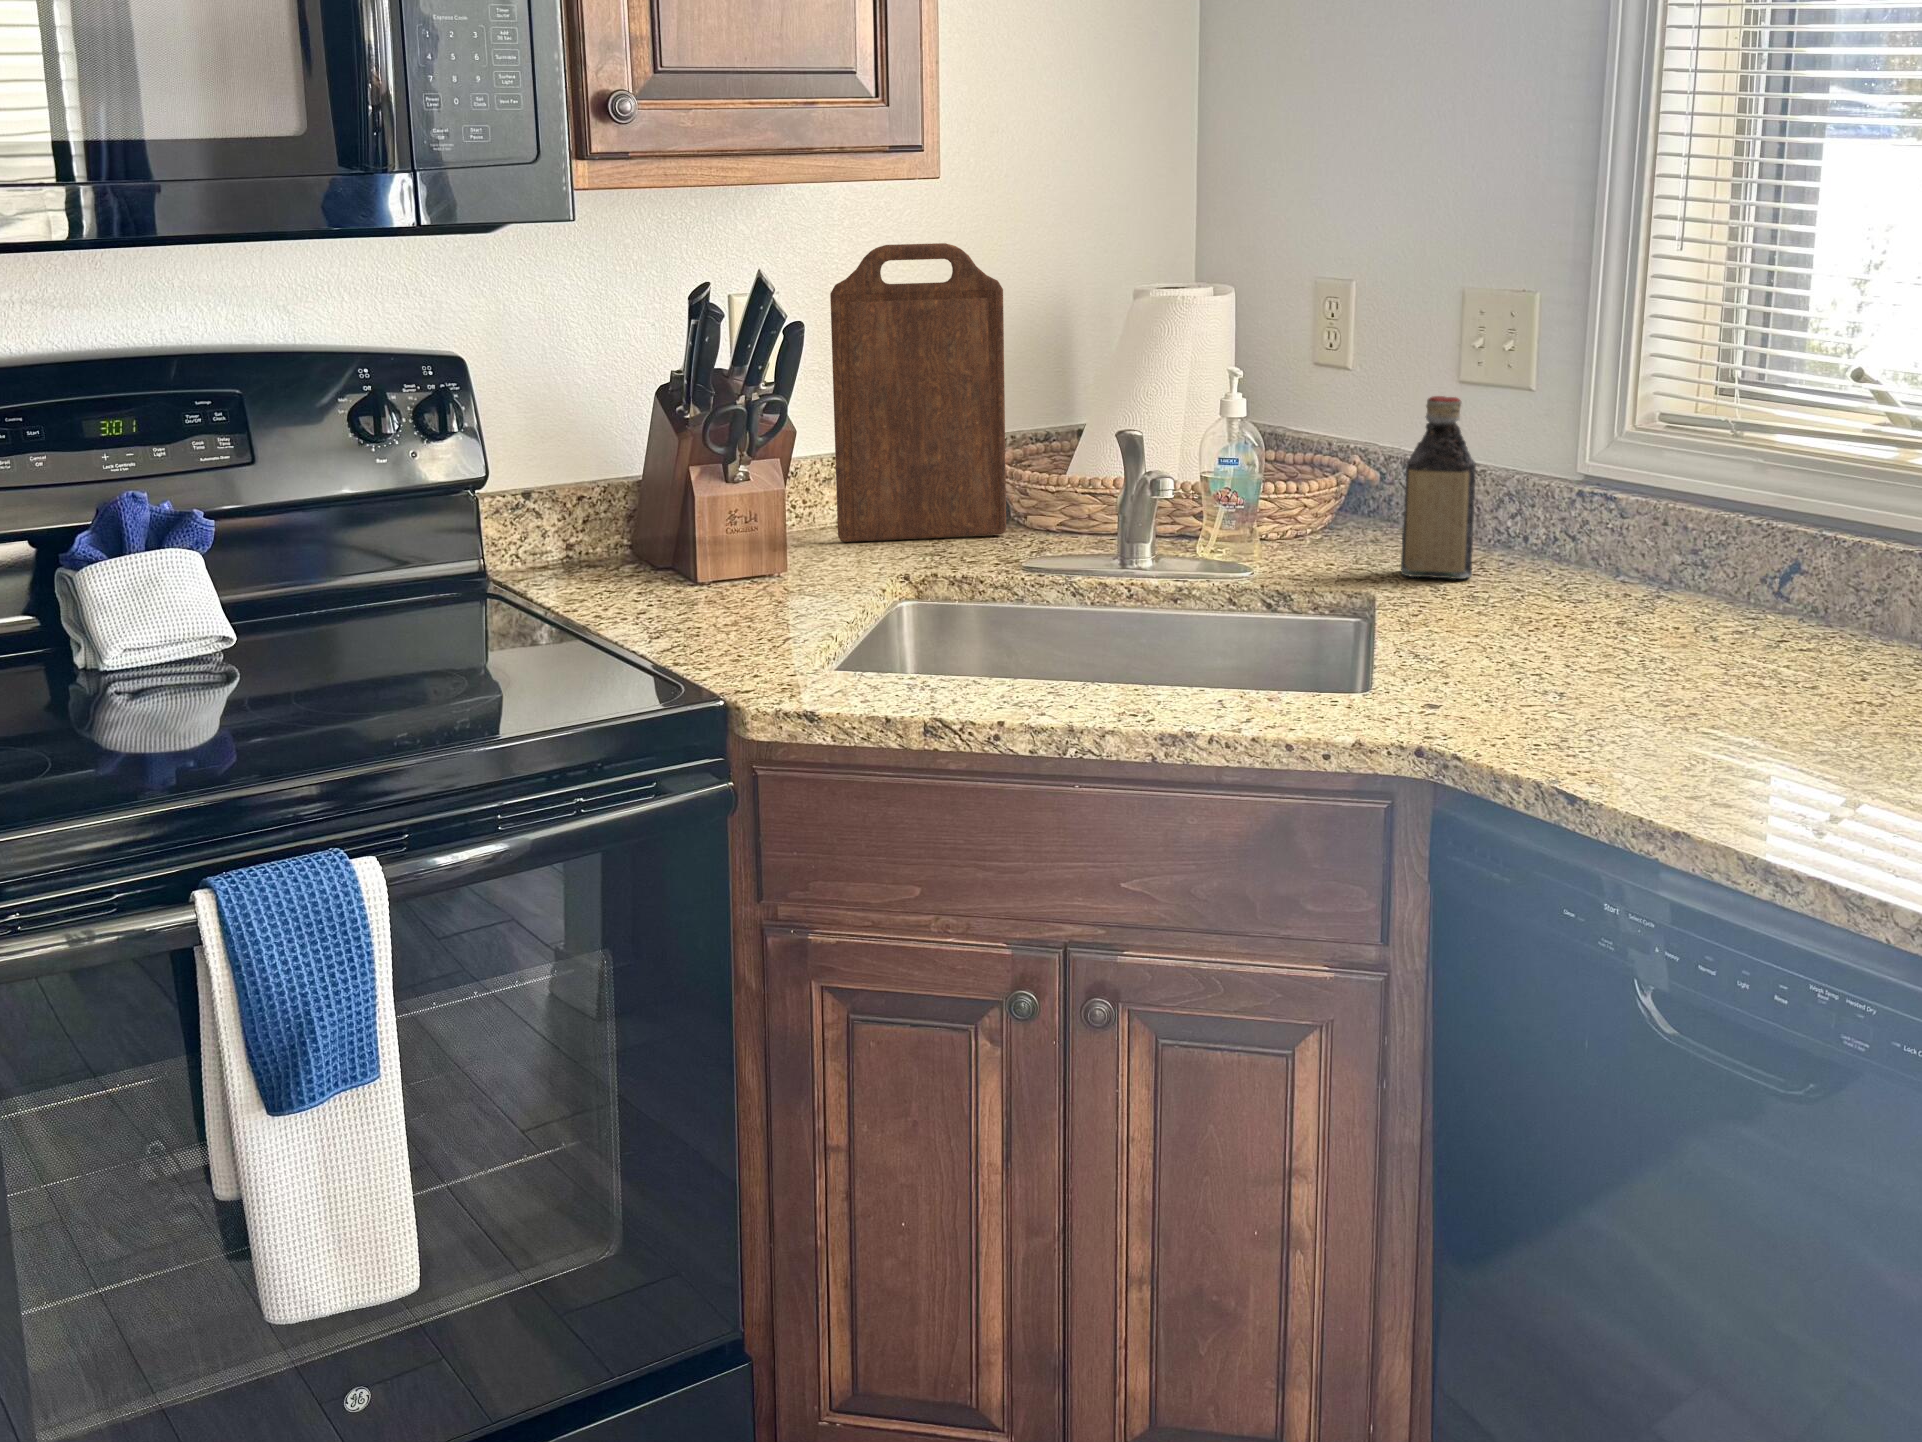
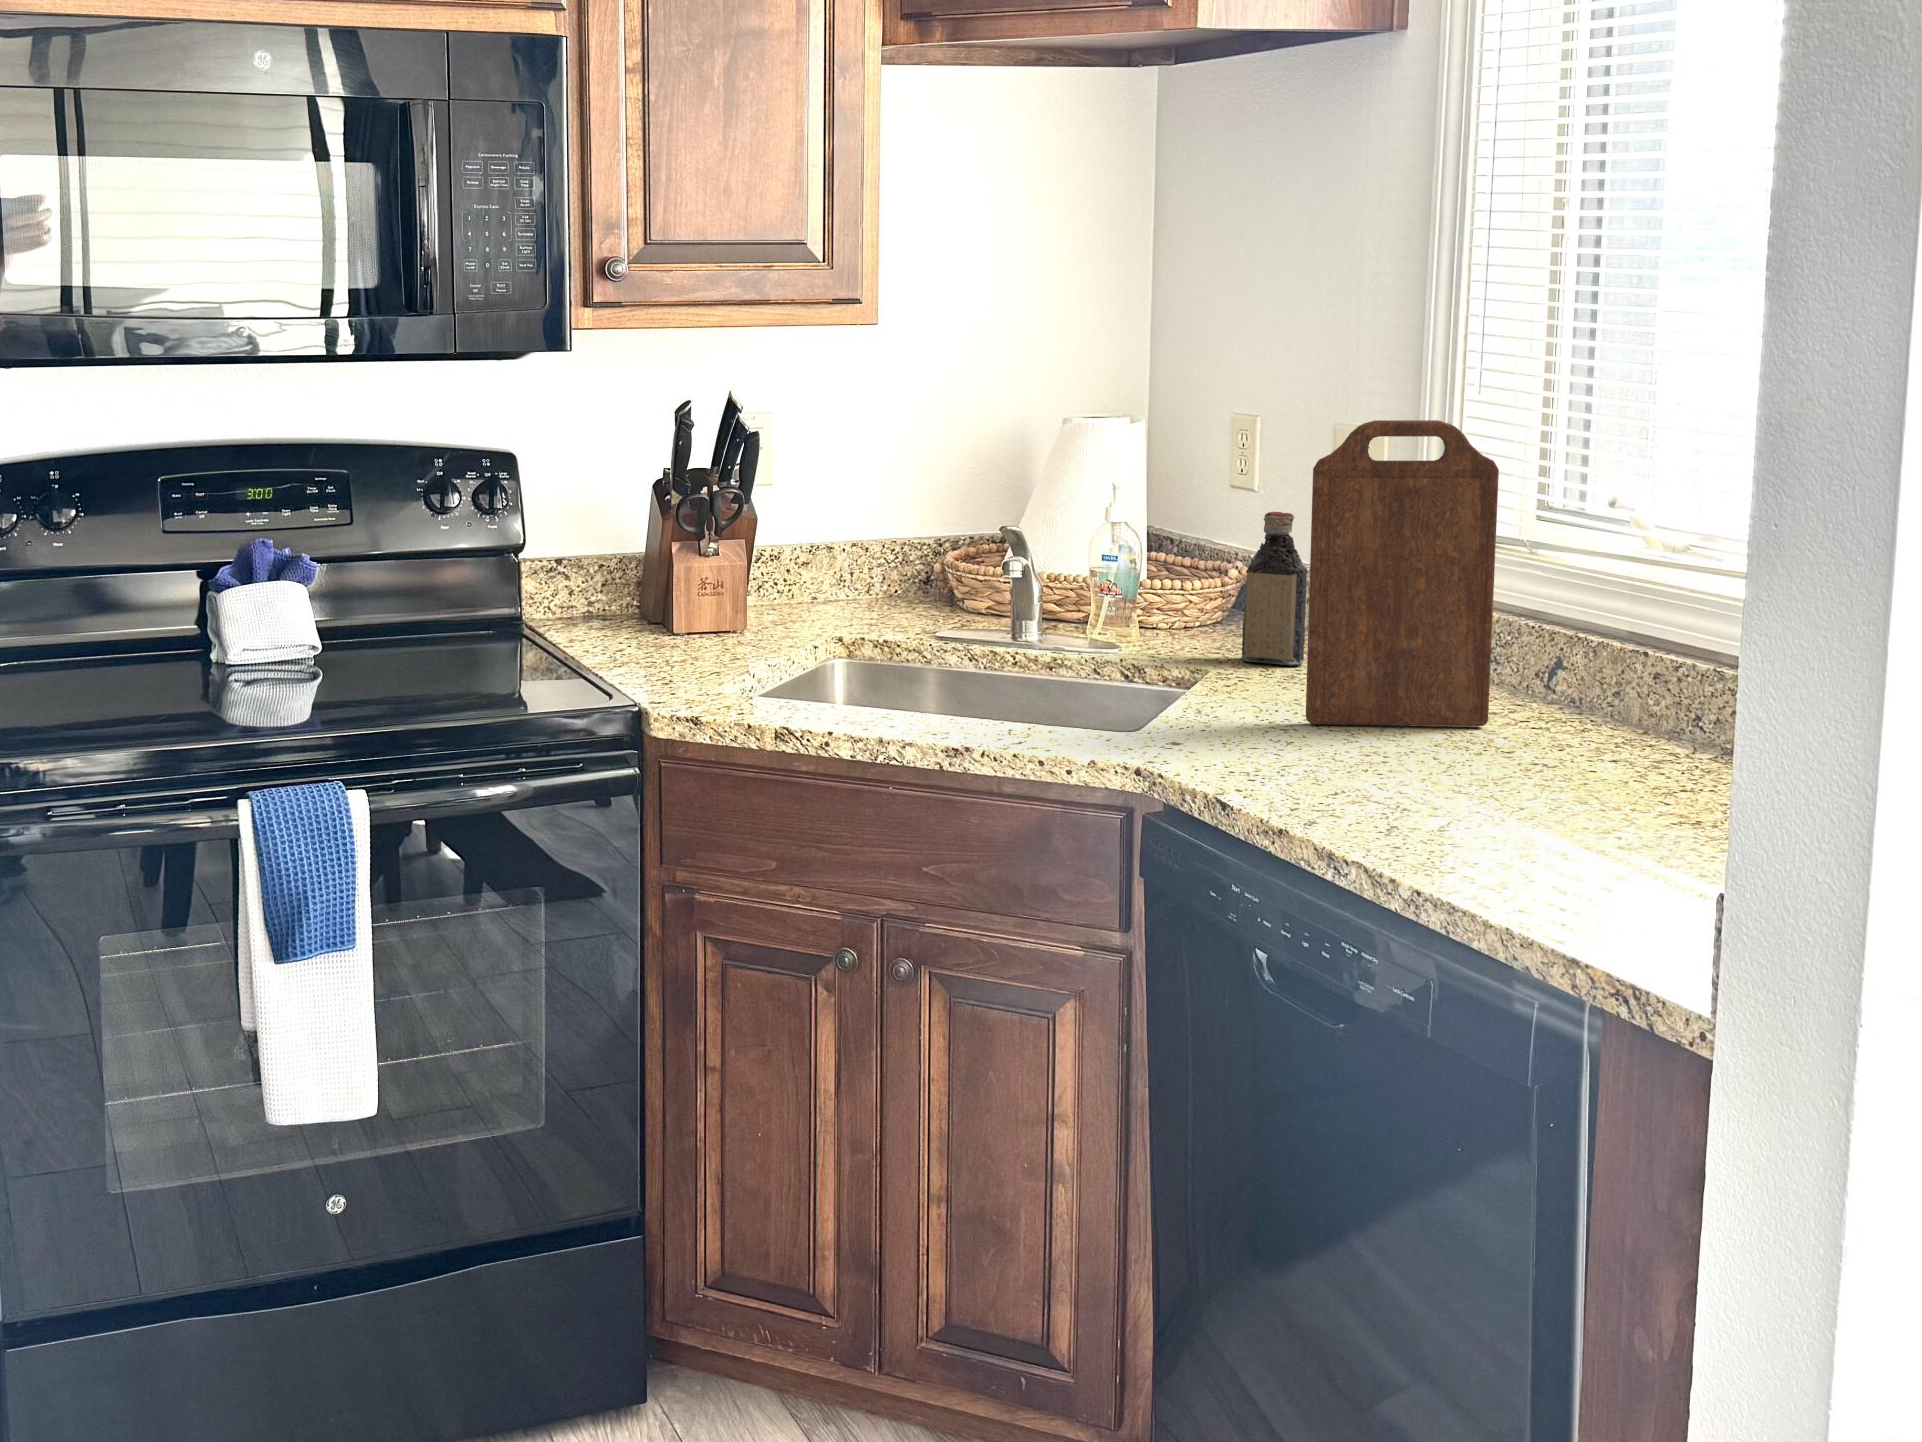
cutting board: present [830,243,1006,542] -> present [1306,420,1499,726]

